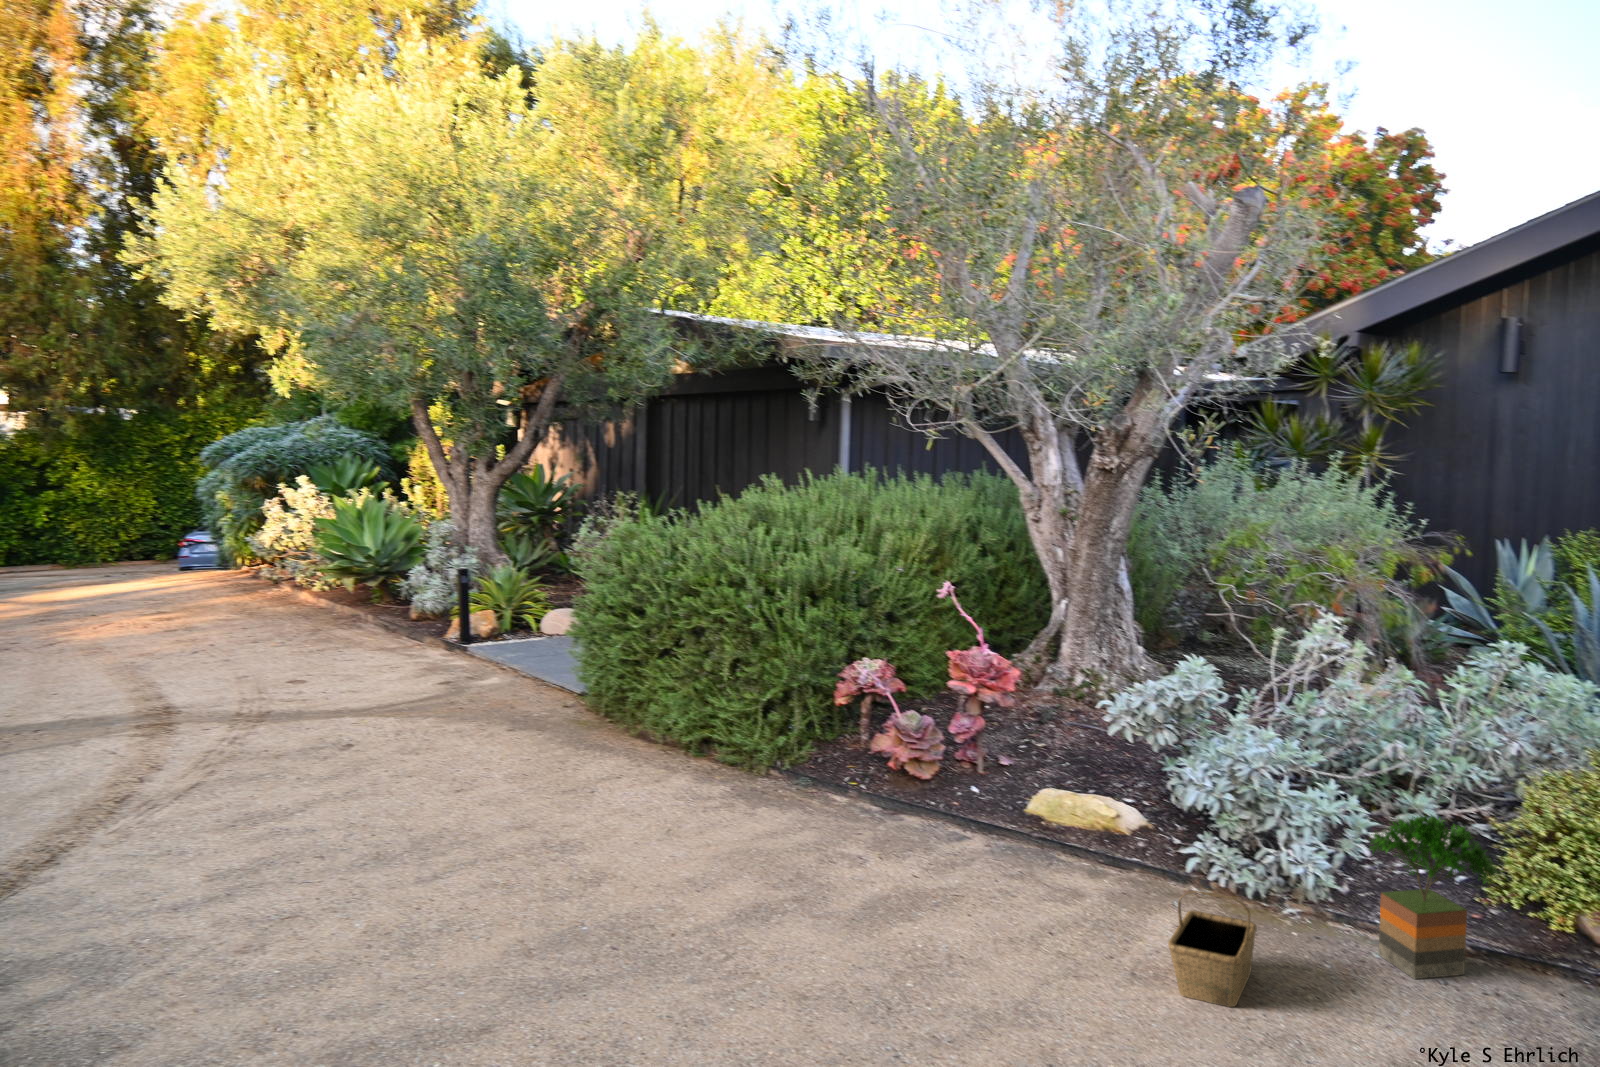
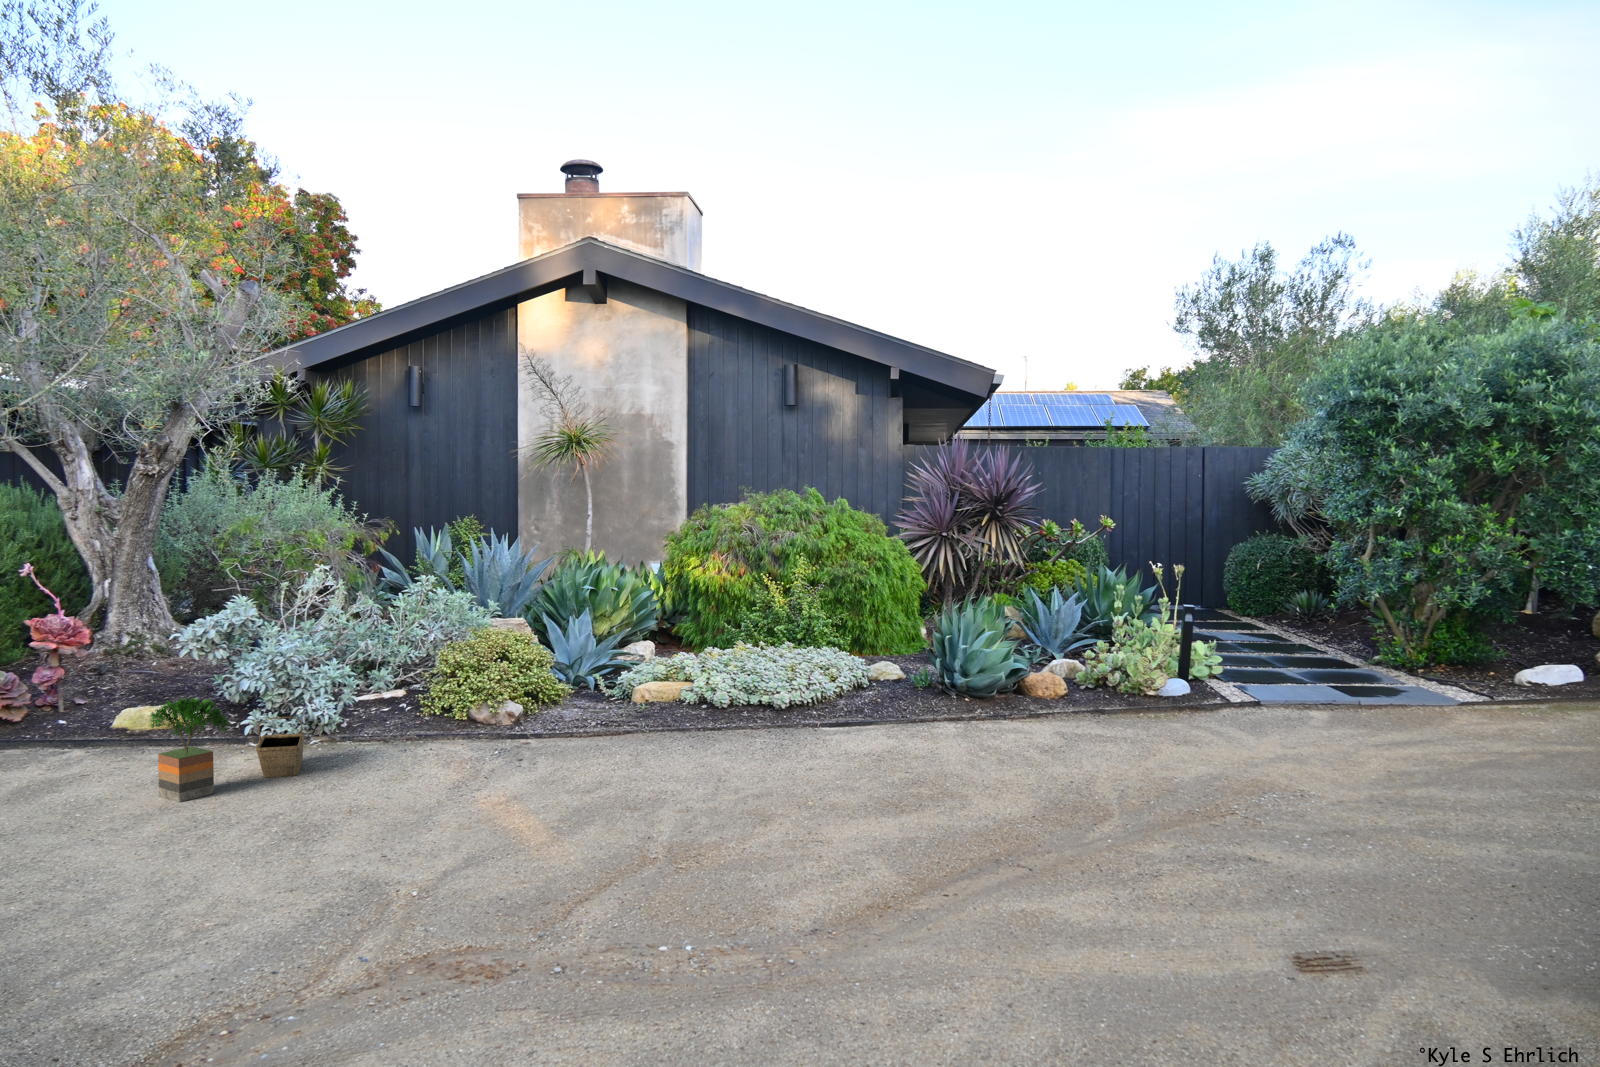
potted tree: present [1371,815,1497,979] -> present [149,698,229,802]

